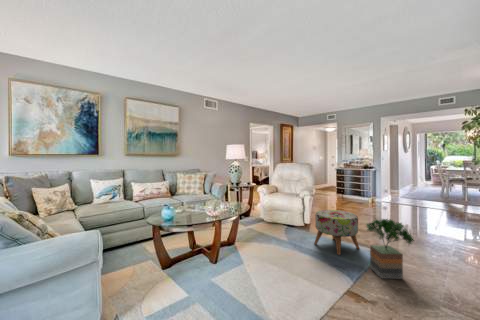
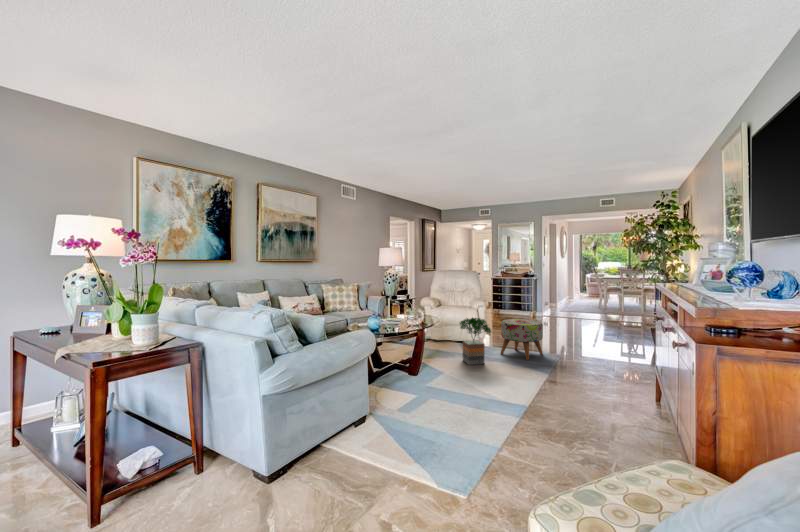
potted tree: present [366,219,414,279] -> present [460,318,491,365]

